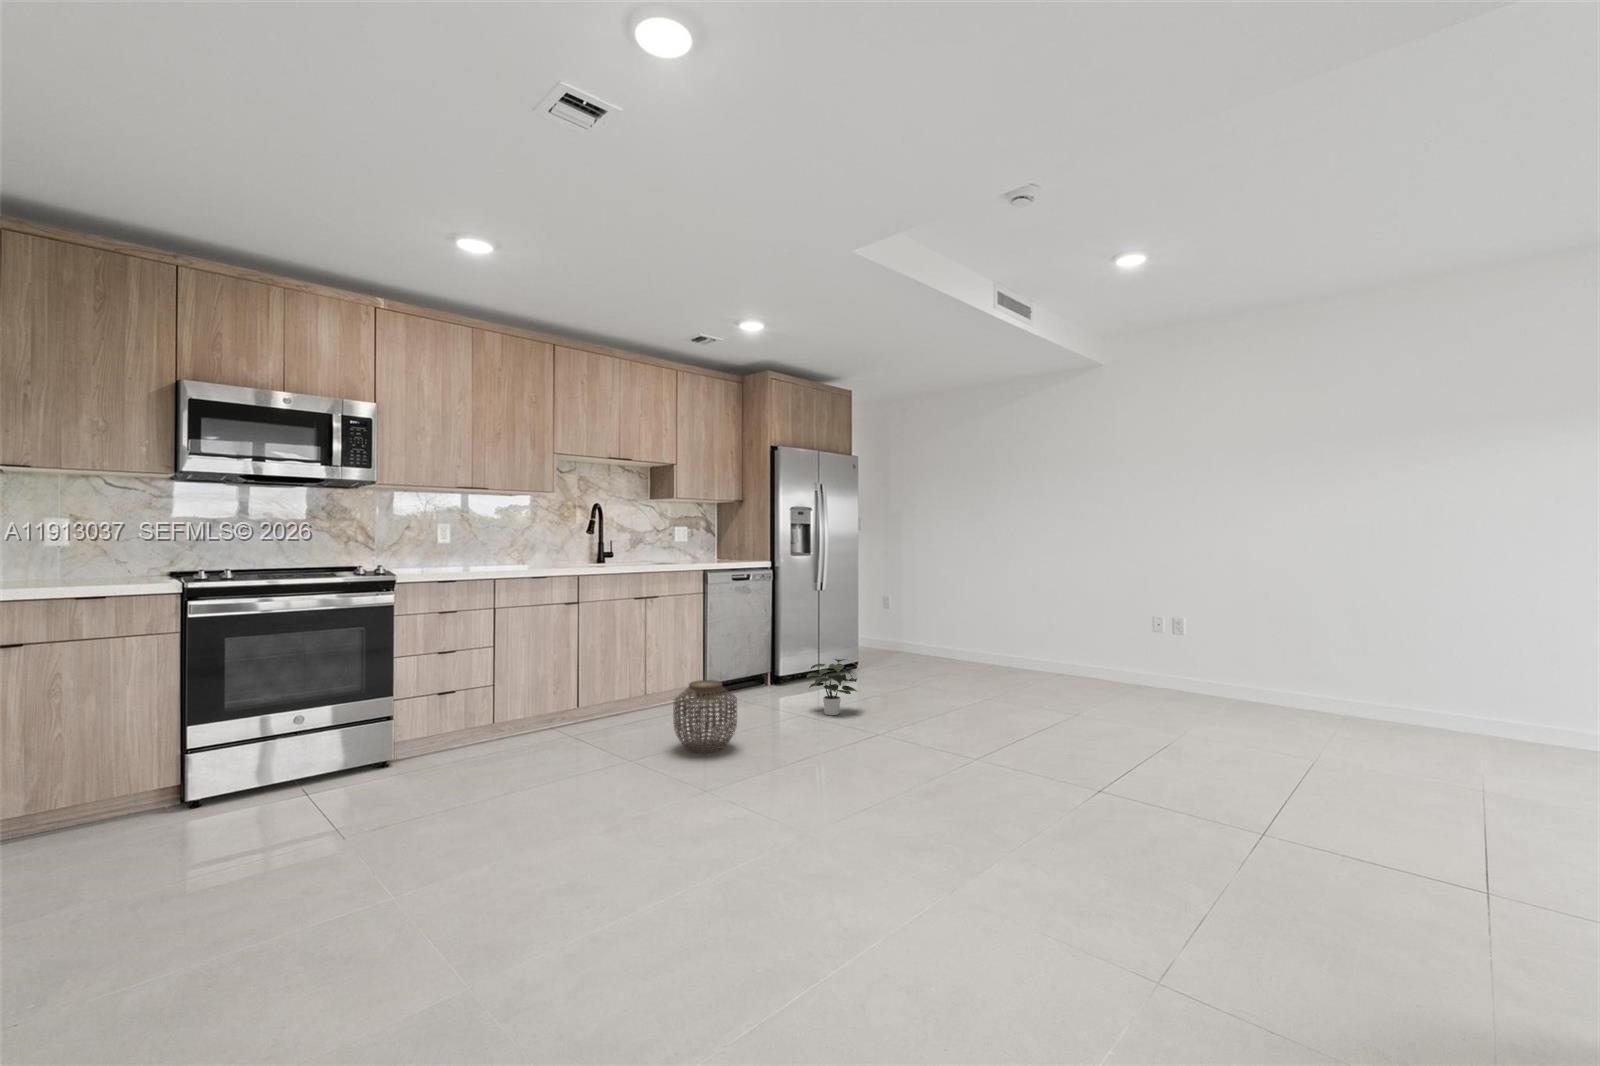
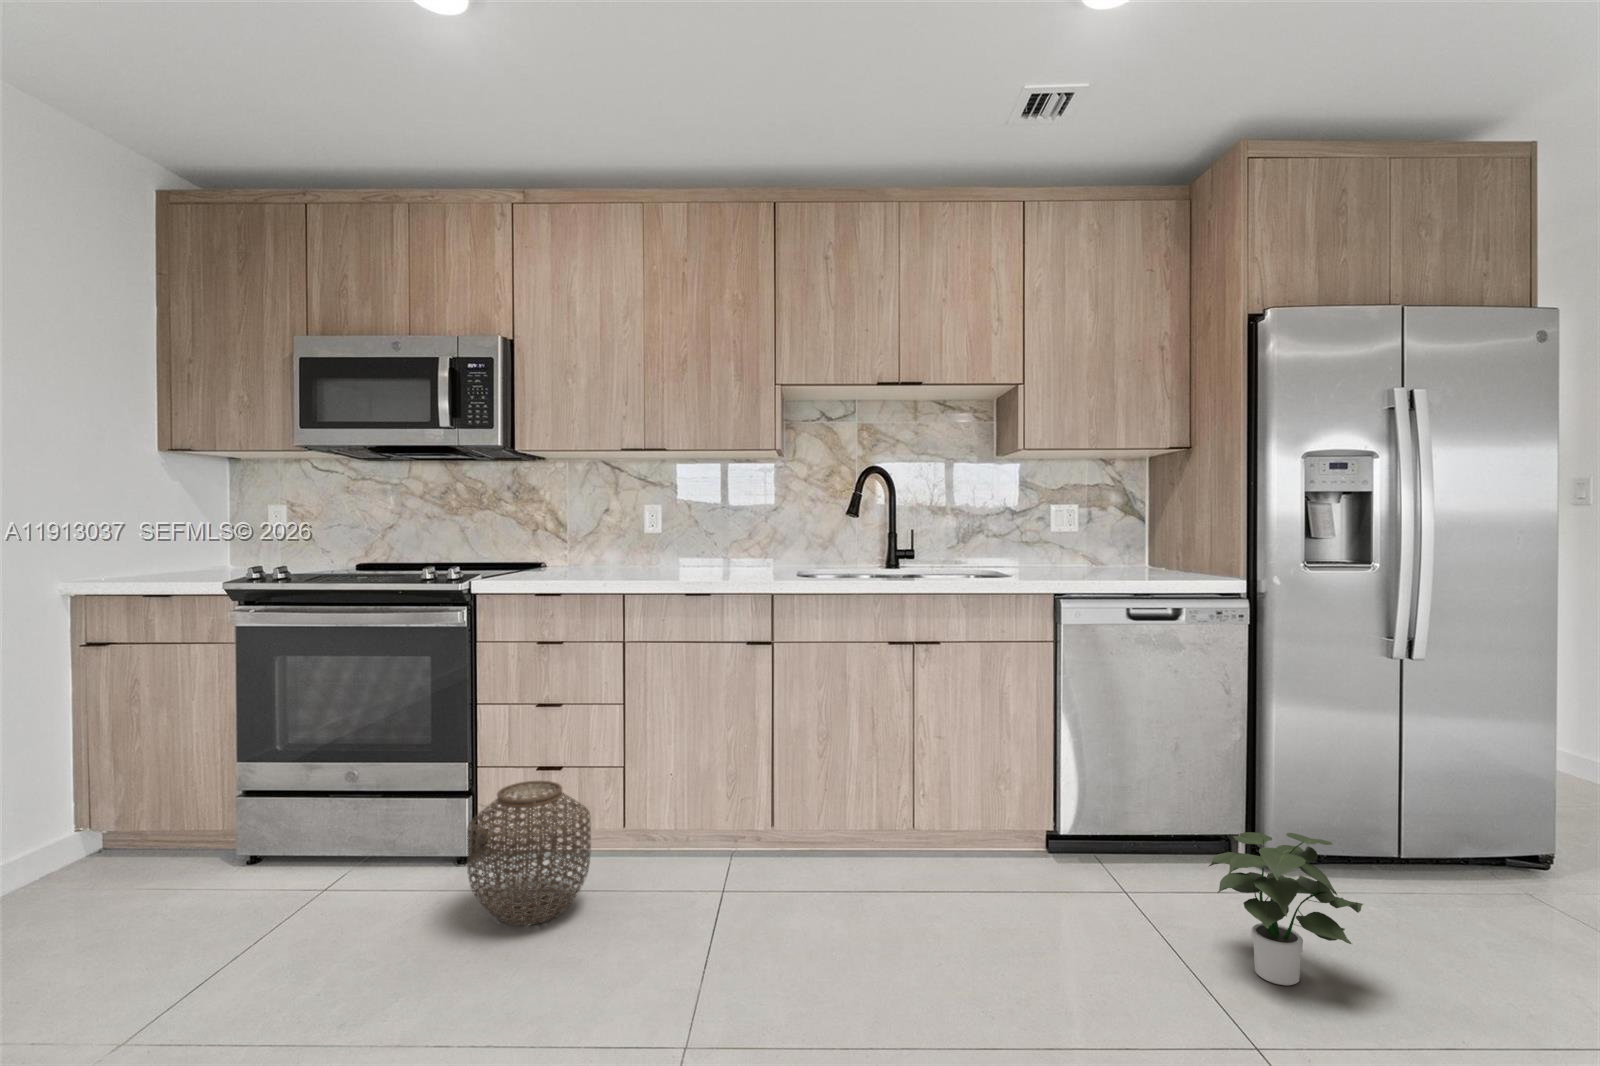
woven basket: present [673,680,737,753] -> present [467,781,591,925]

